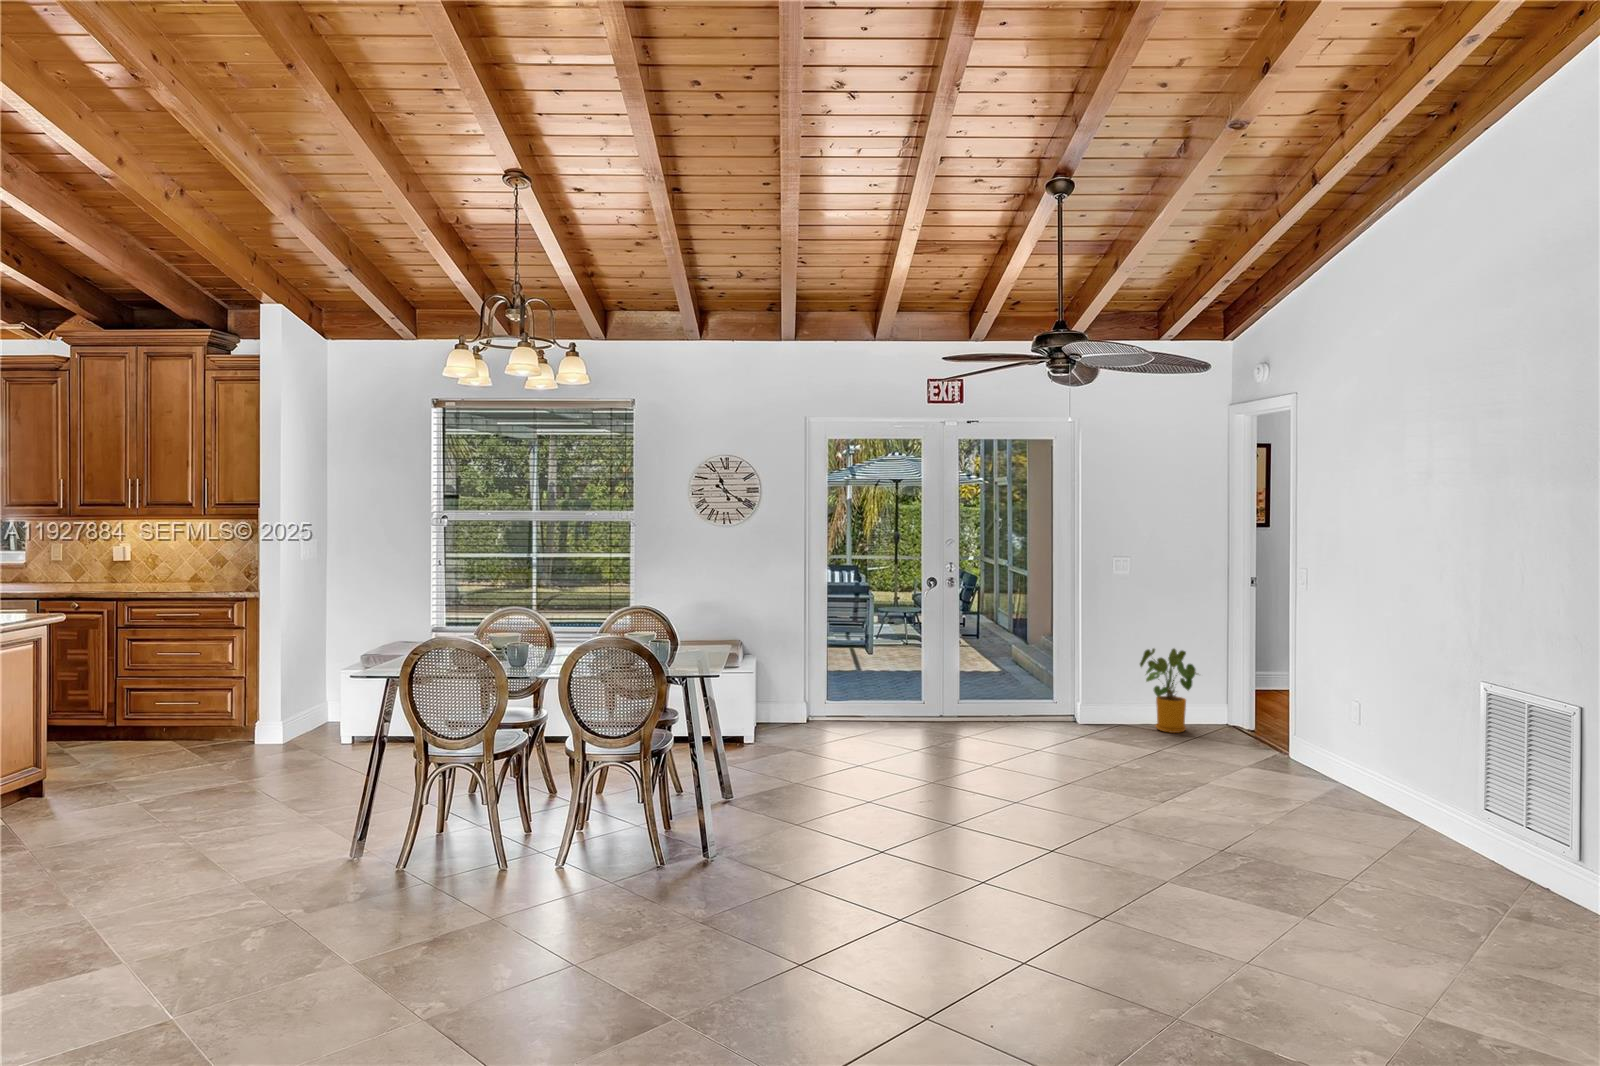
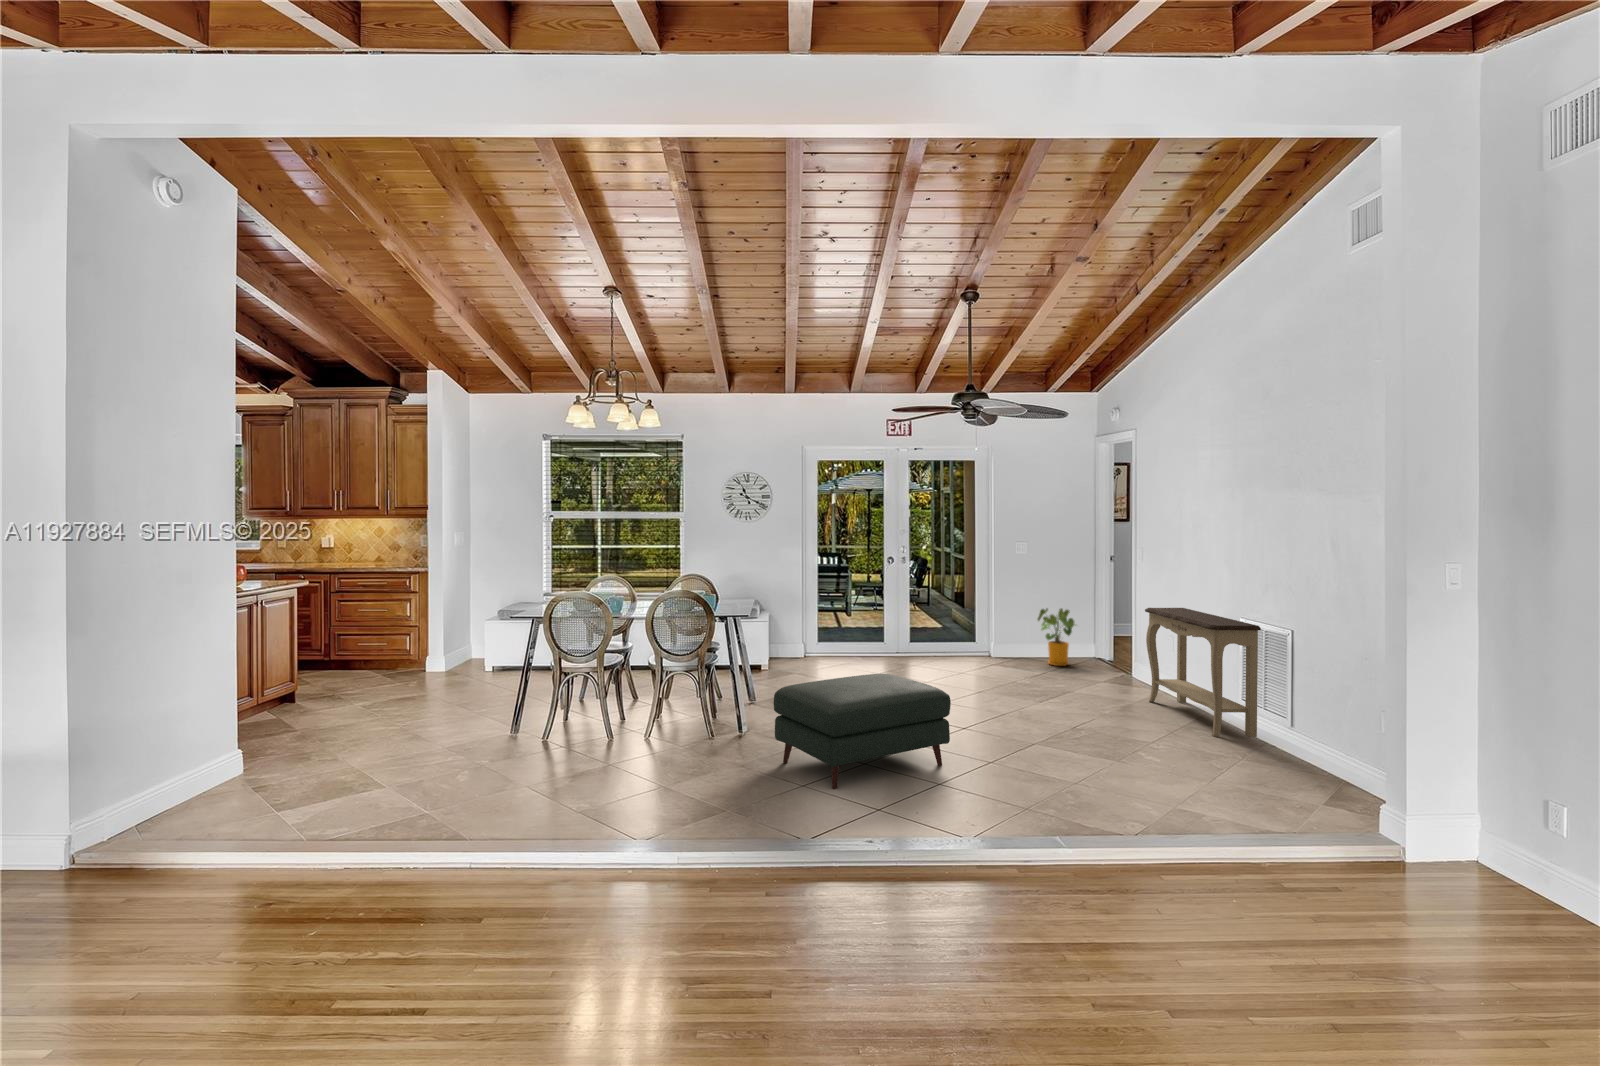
console table: none [1315,657,1517,865] -> present [1145,608,1261,737]
ottoman: none [759,769,1043,975] -> present [774,674,951,789]

